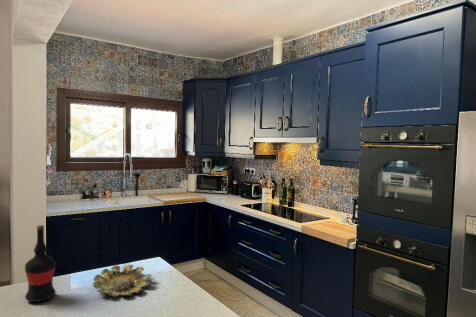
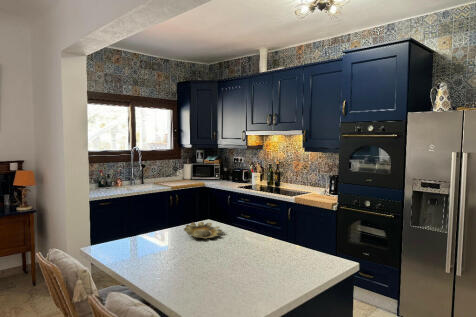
wine bottle: present [25,225,56,302] -> none [145,193,164,245]

